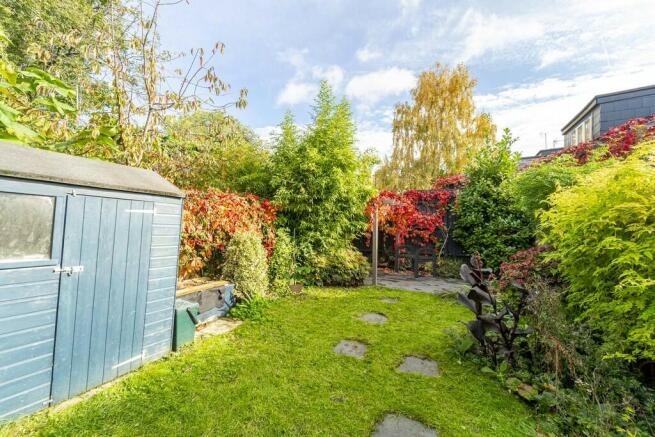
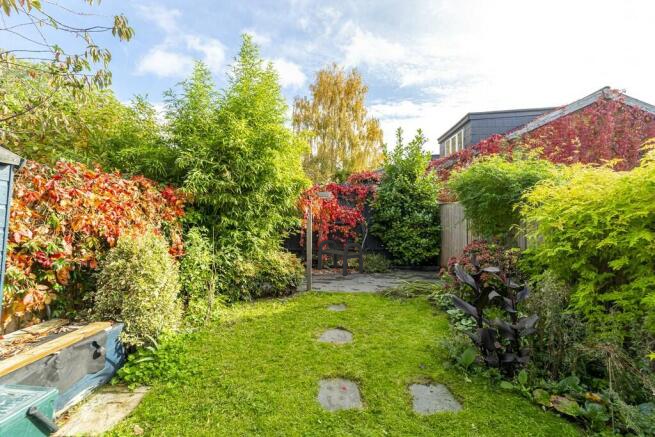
potted plant: present [284,267,311,296] -> none [202,279,246,320]

